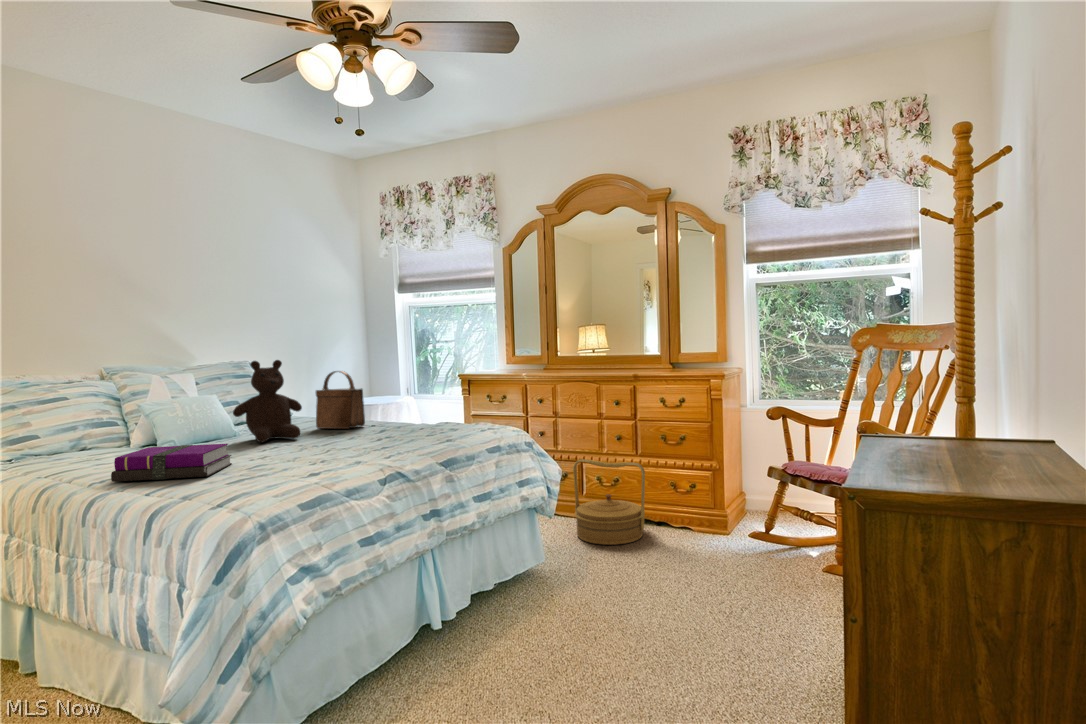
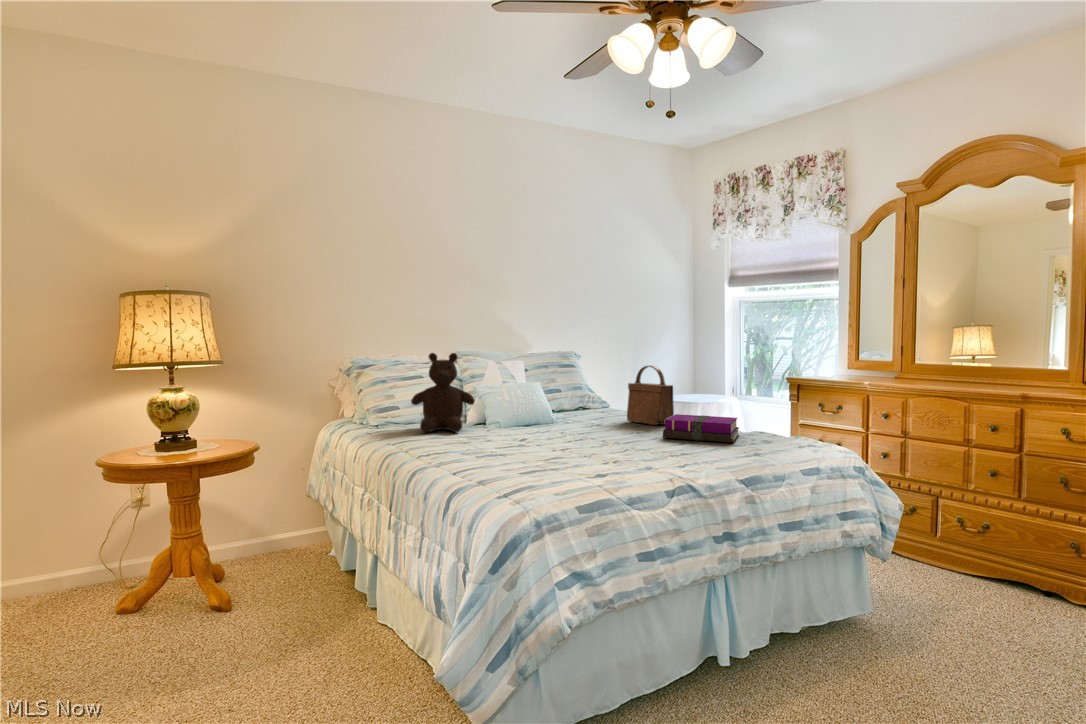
teddy bear: present [233,360,302,442] -> present [411,353,475,432]
notebook: present [111,444,232,482] -> present [663,414,739,443]
woven basket: present [573,459,645,545] -> none [926,495,1042,619]

